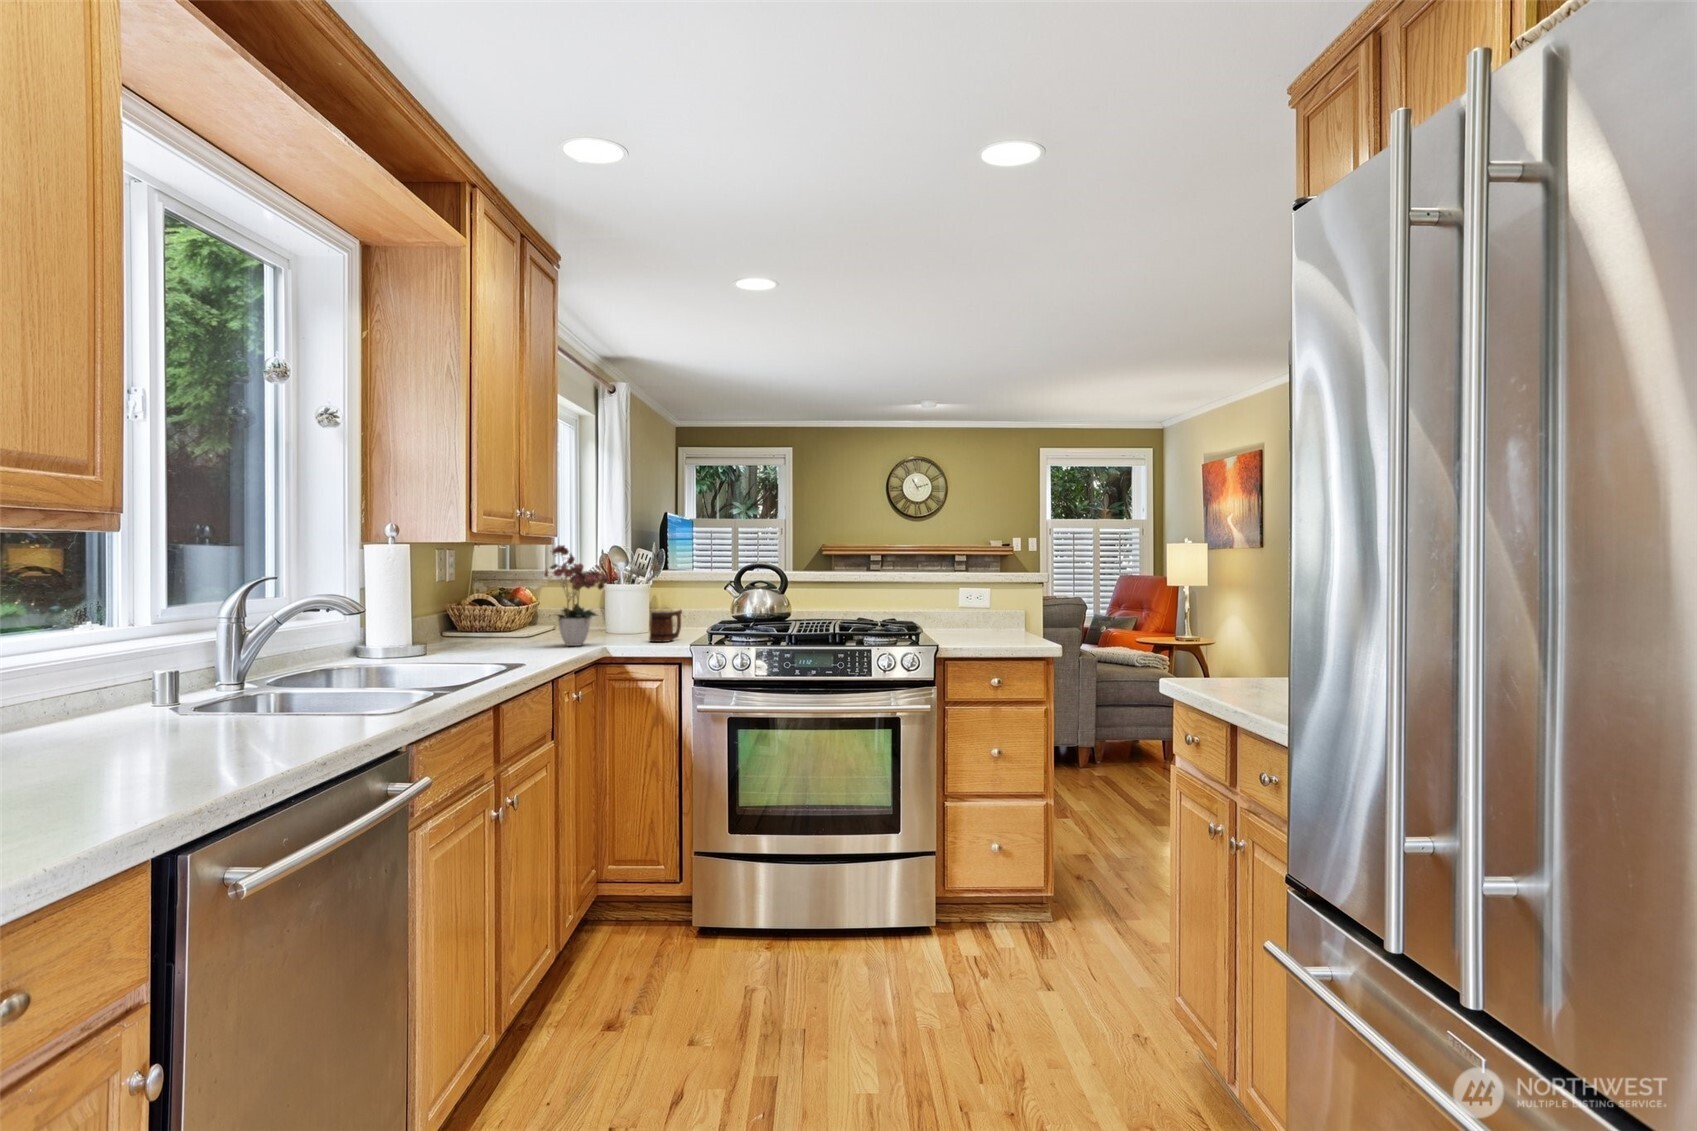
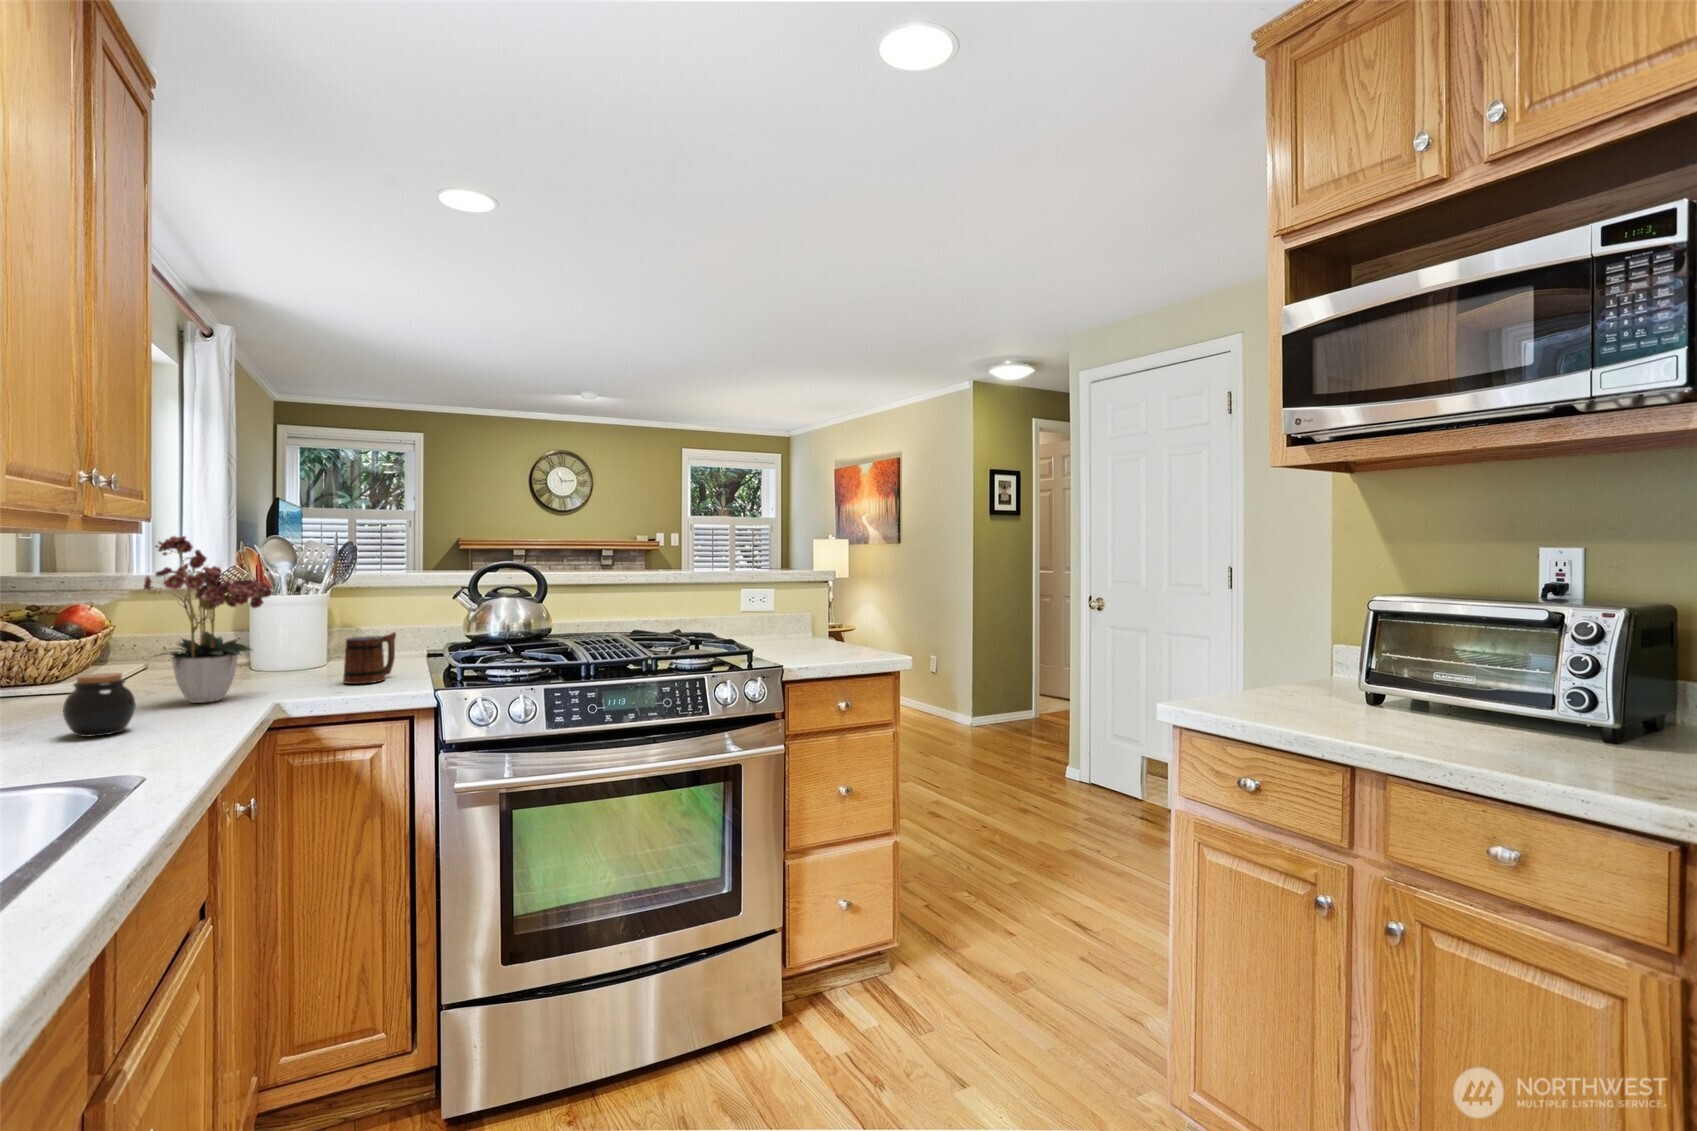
jar: none [505,622,536,656] -> present [63,673,136,737]

